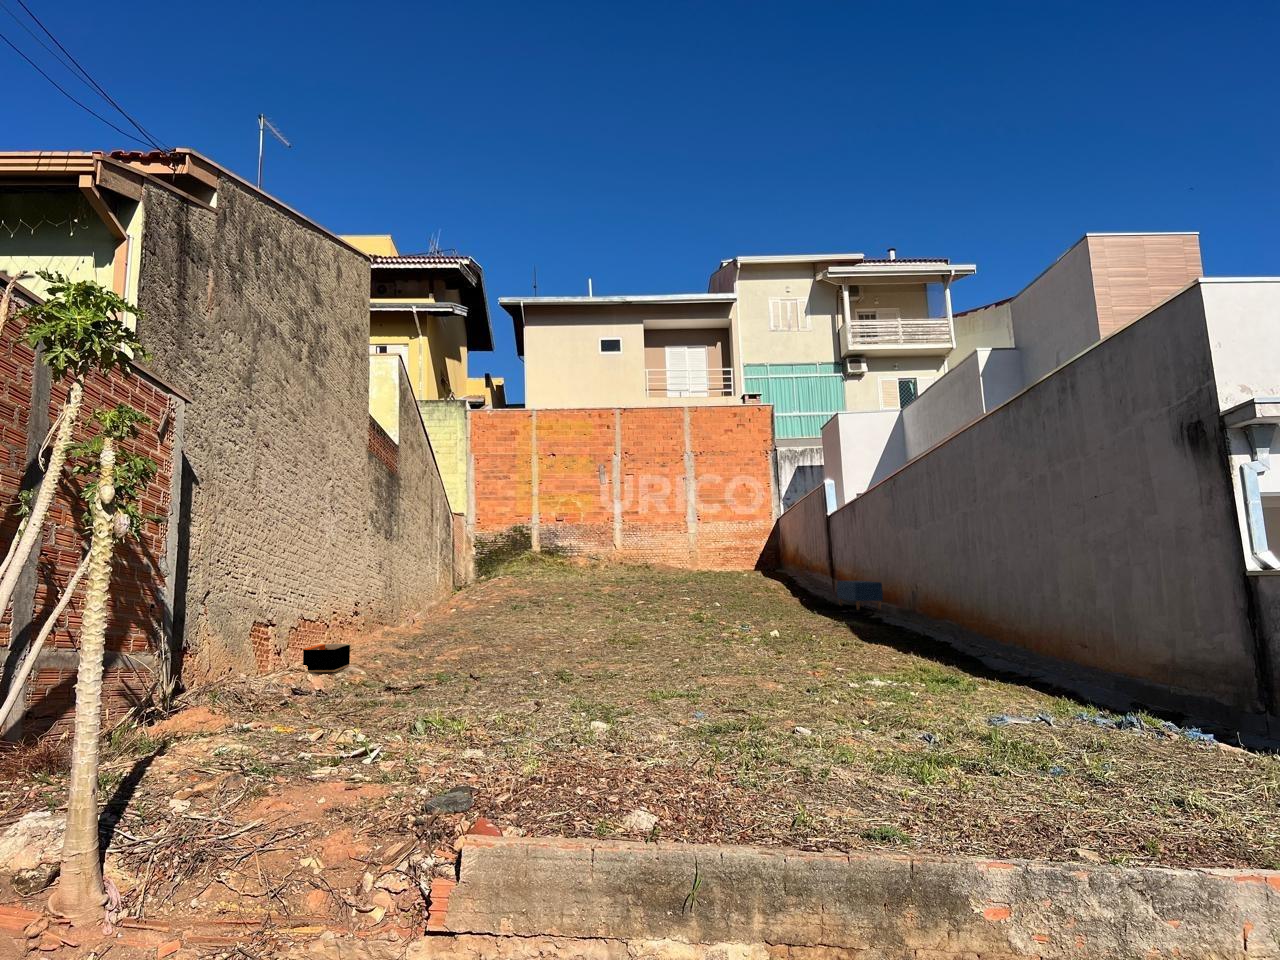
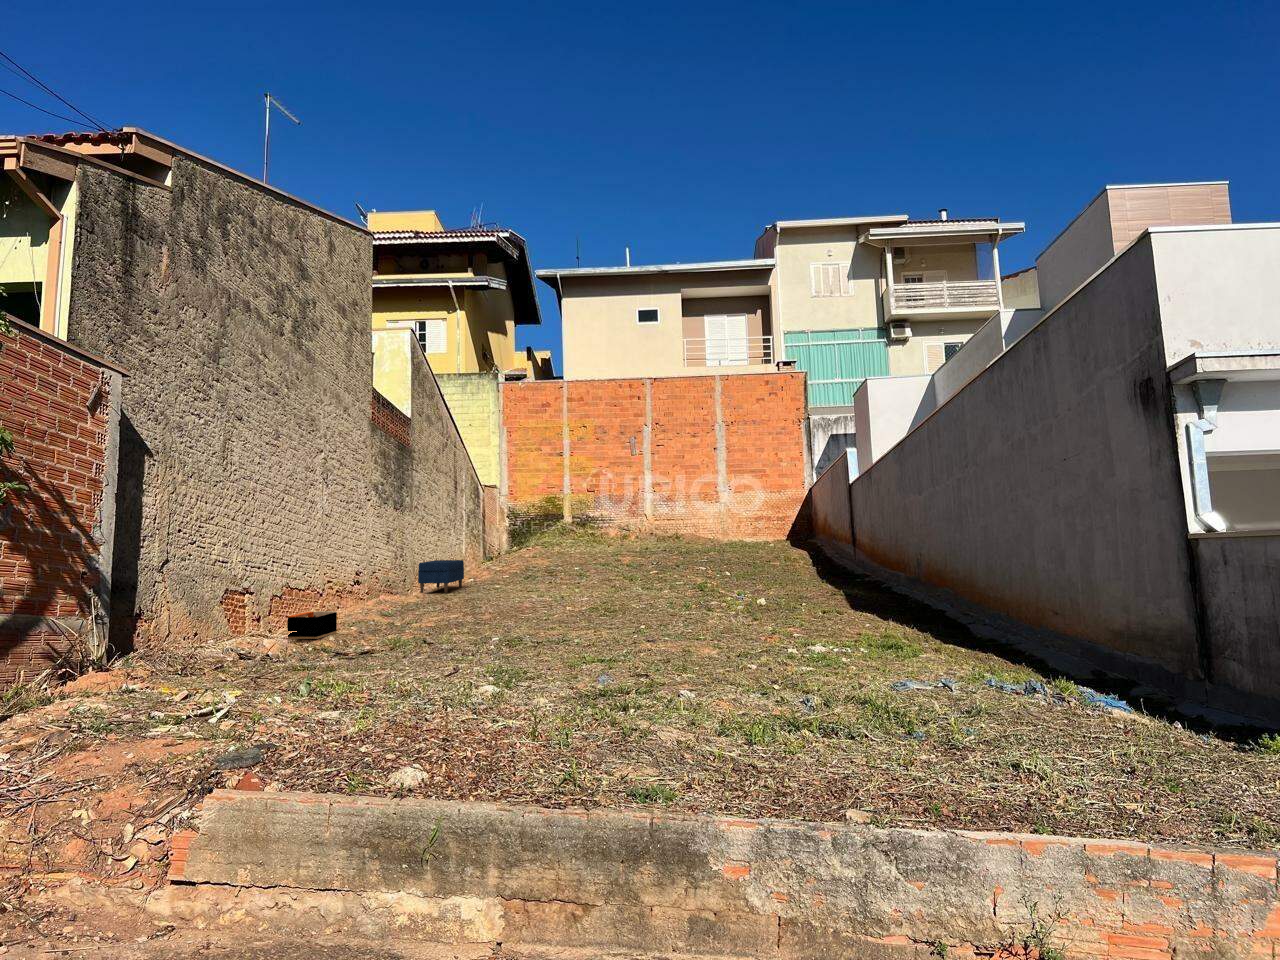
bench: present [837,581,883,610] -> present [418,560,464,593]

